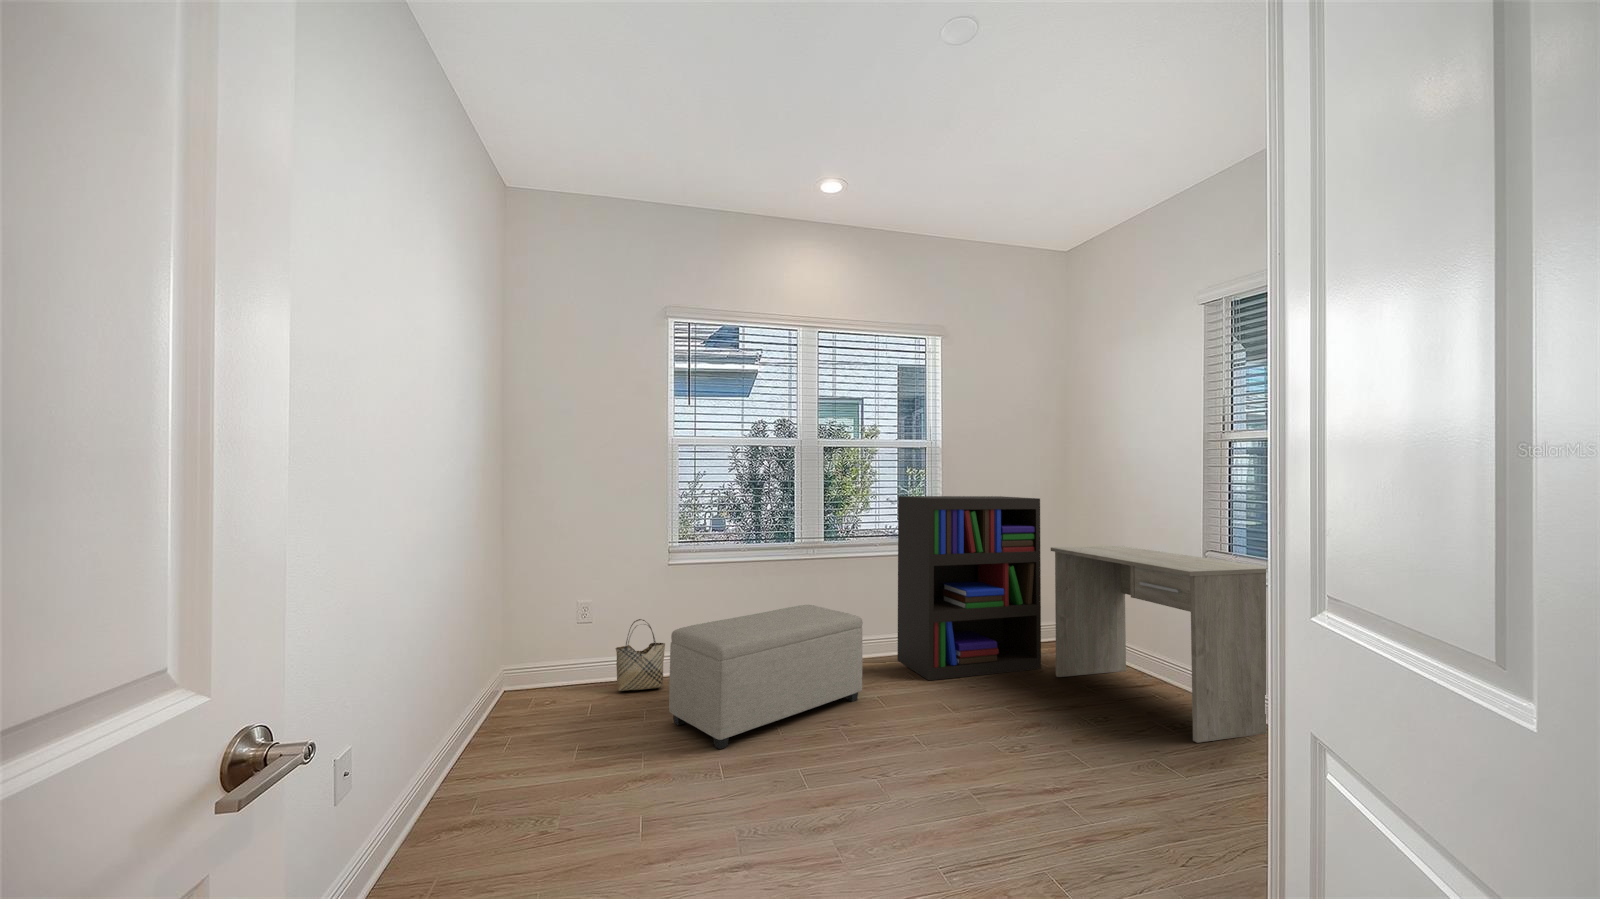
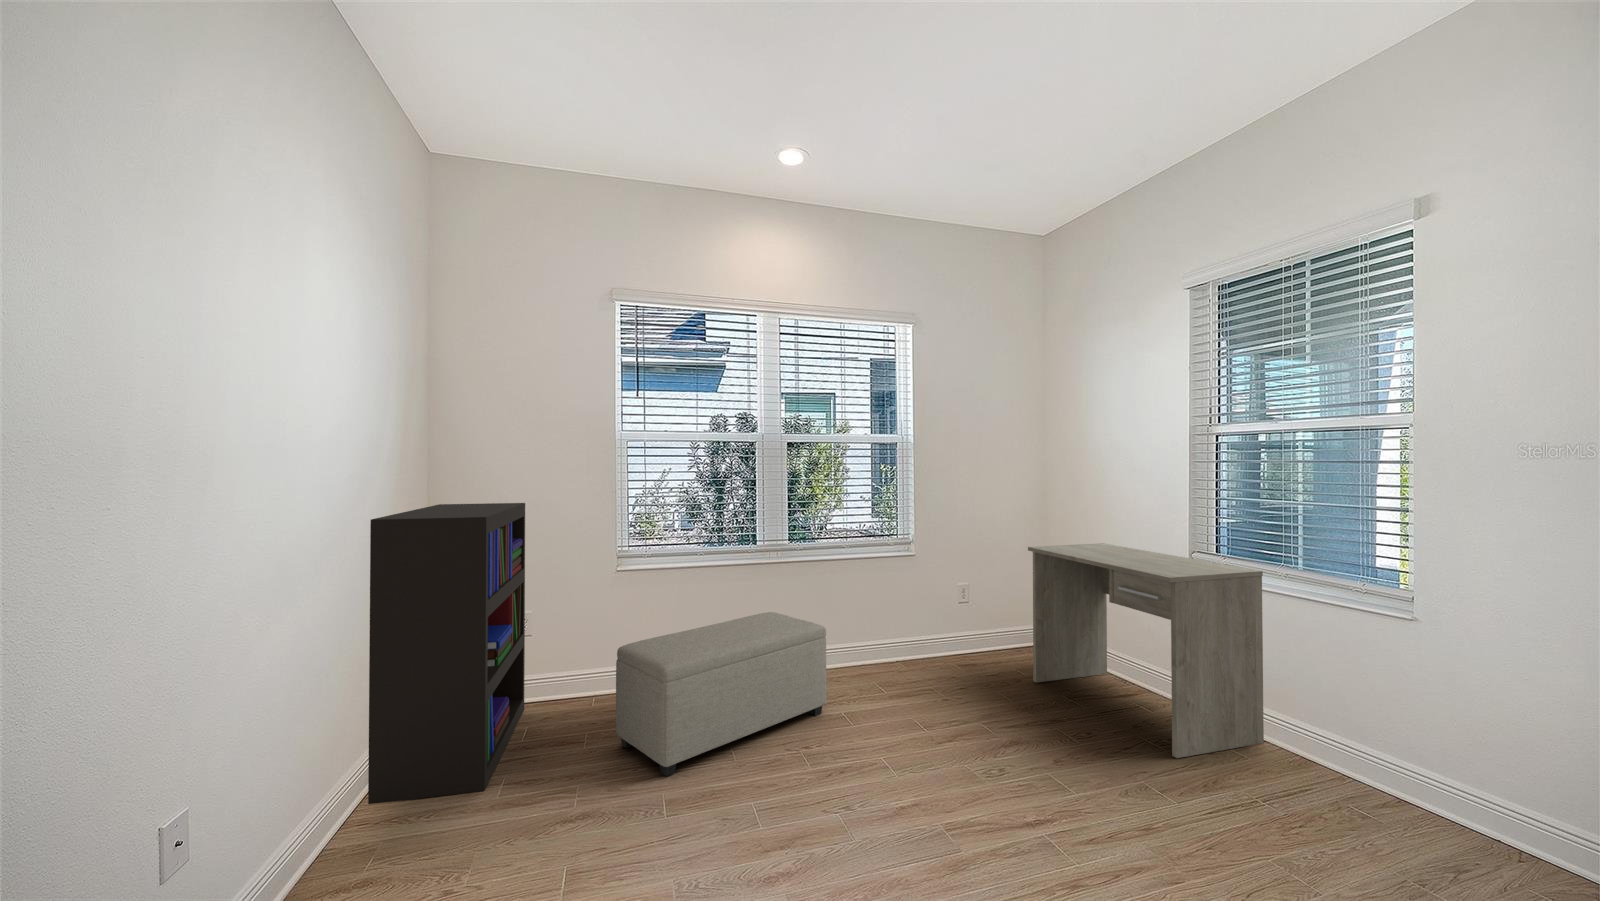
bookshelf: present [897,496,1041,680] -> present [368,503,525,804]
woven basket: present [616,619,665,691] -> none [564,631,619,708]

